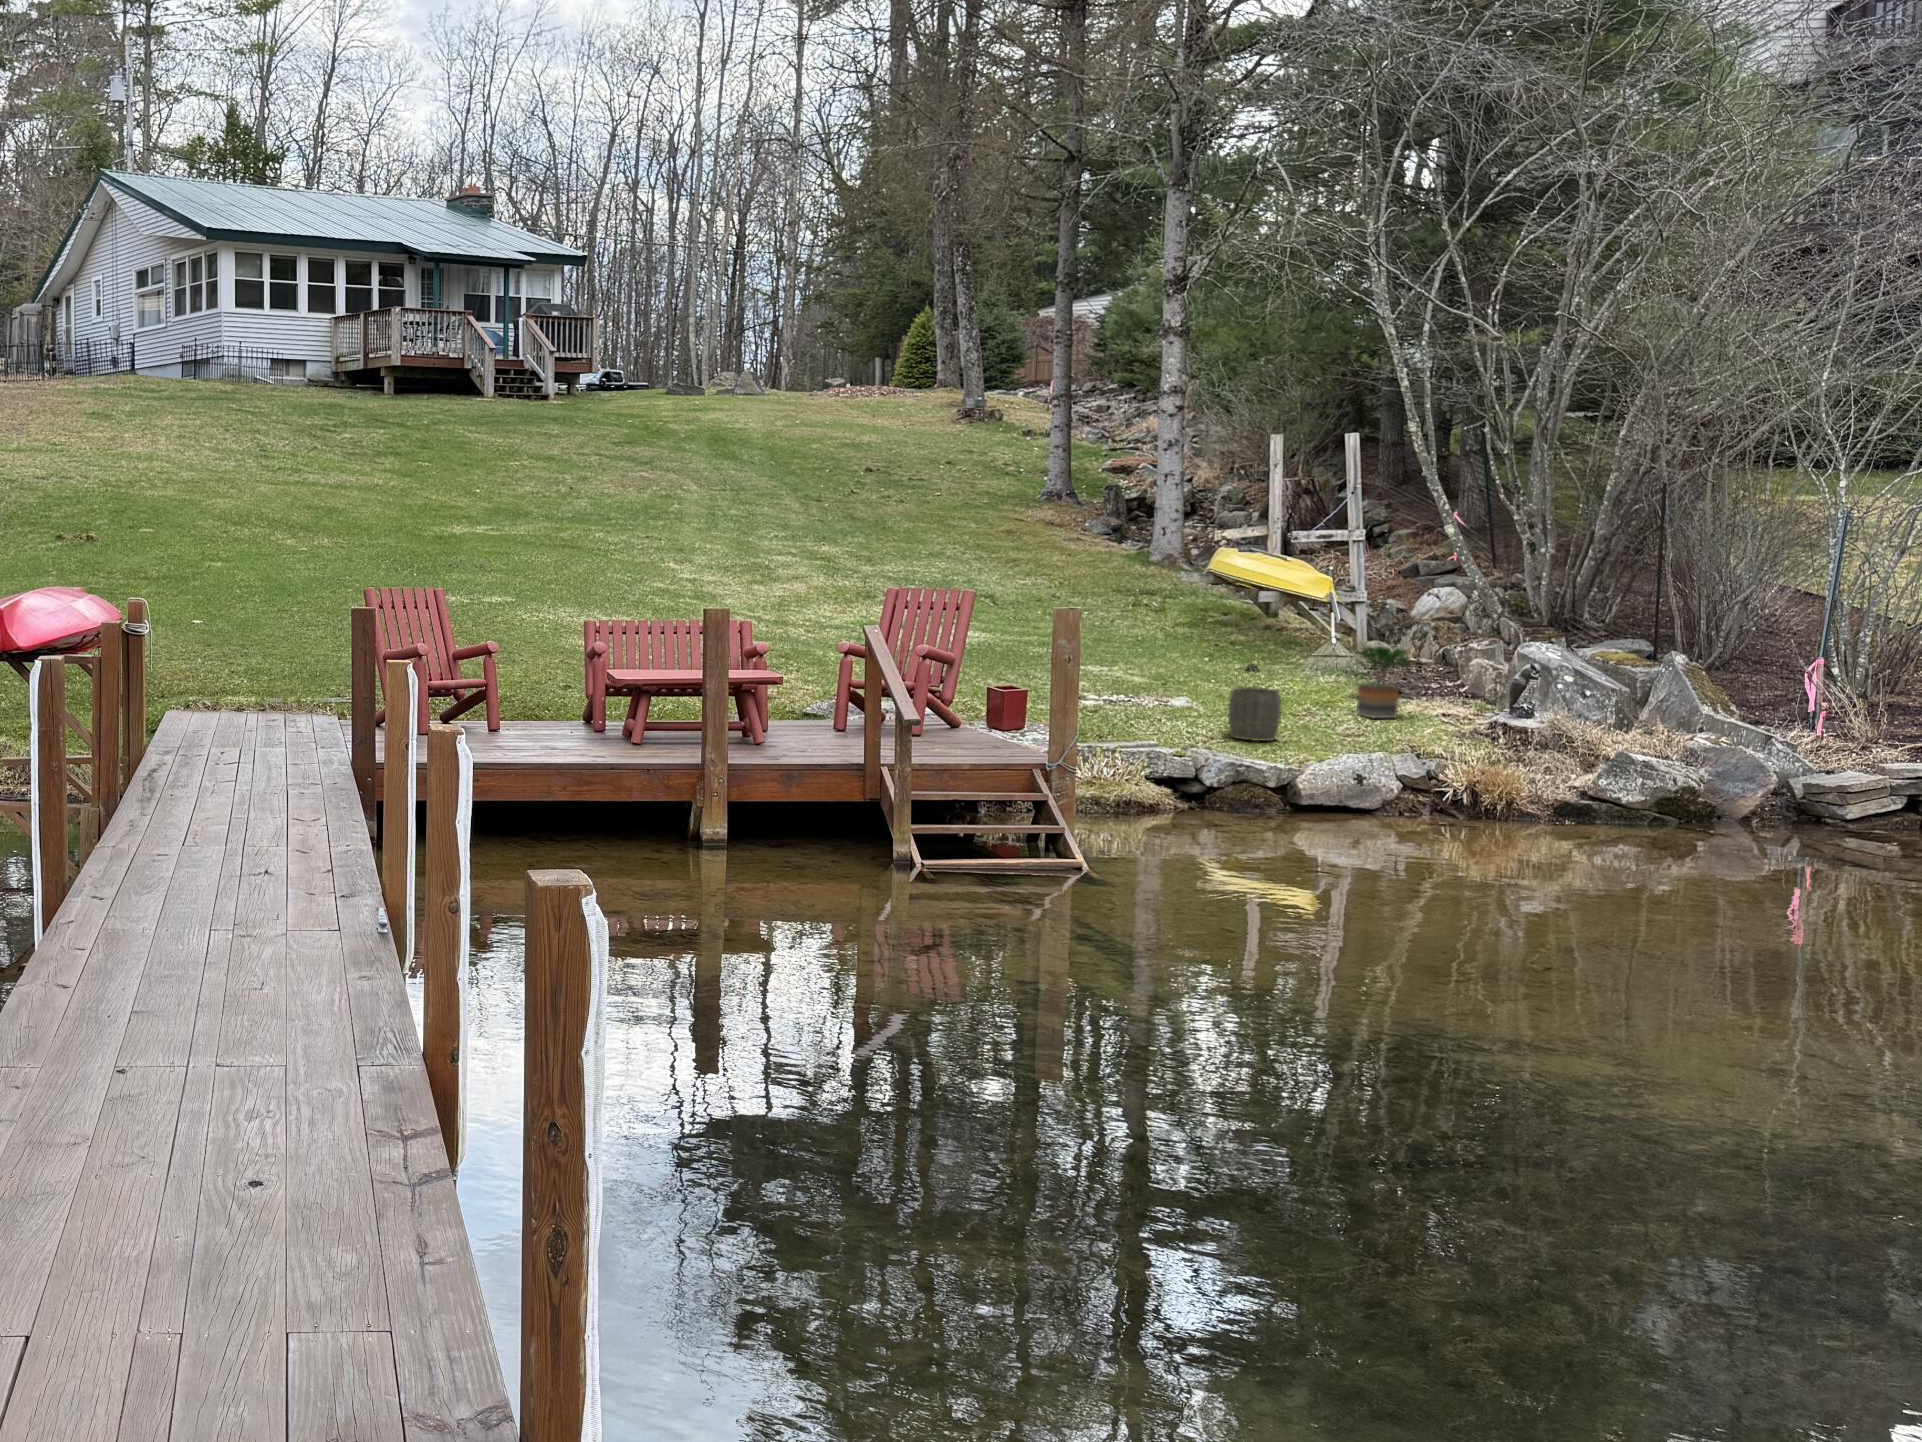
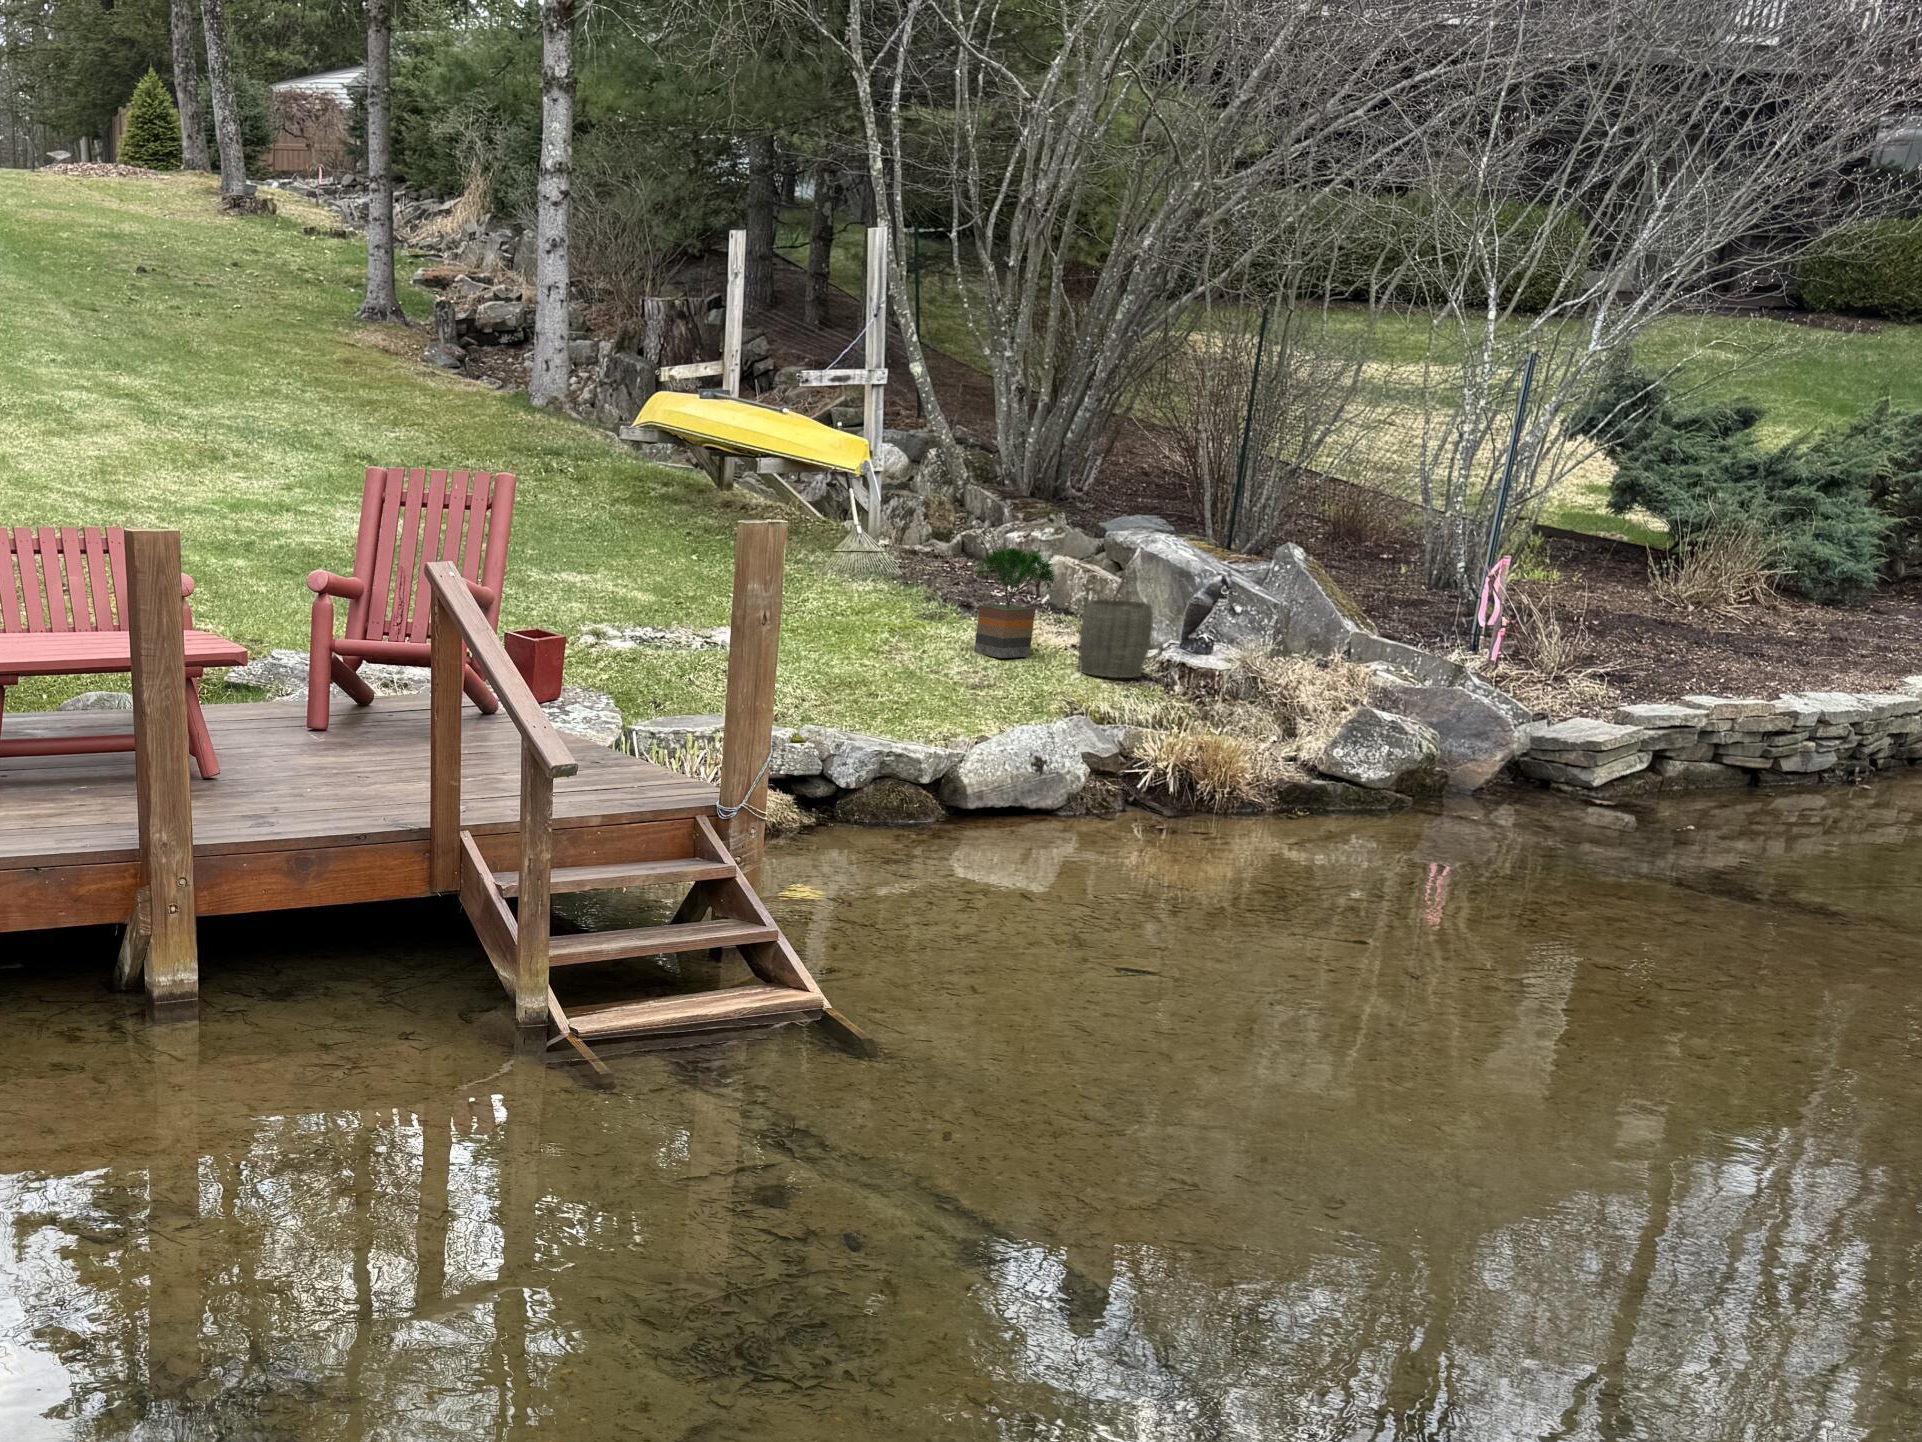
woven basket: present [1228,687,1281,741] -> present [1079,599,1153,678]

